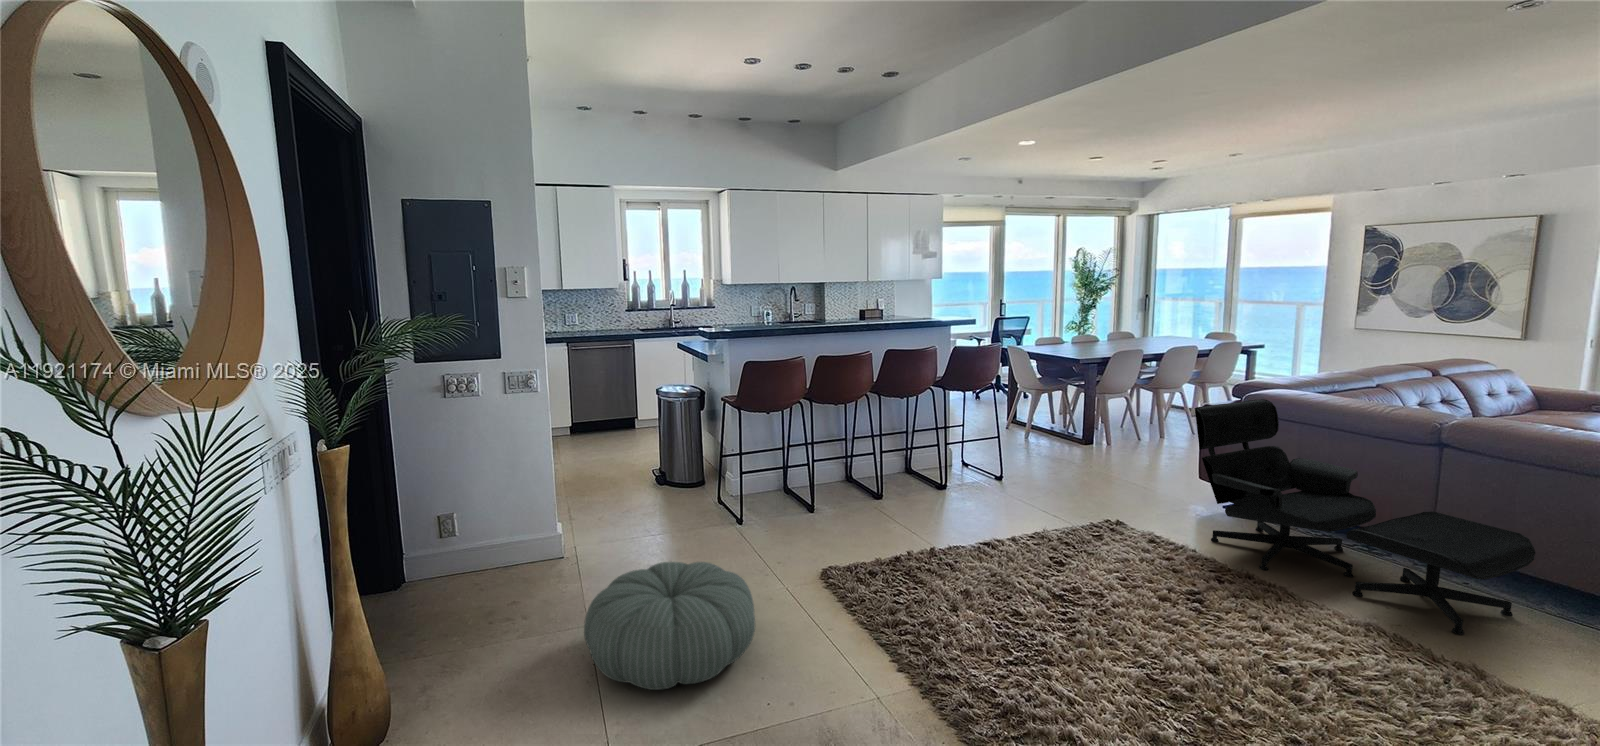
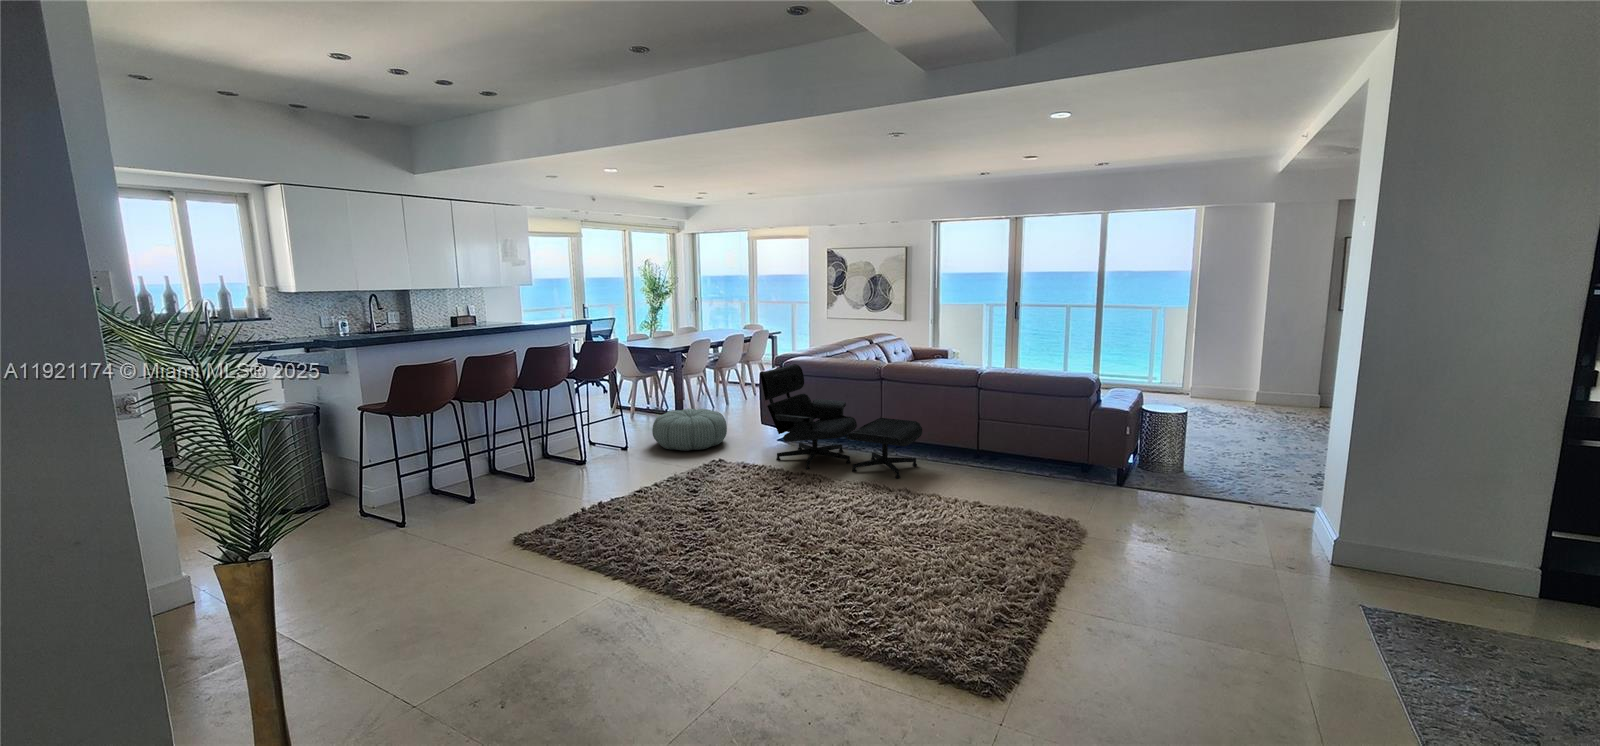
pouf: present [584,562,755,690] -> present [652,409,727,451]

